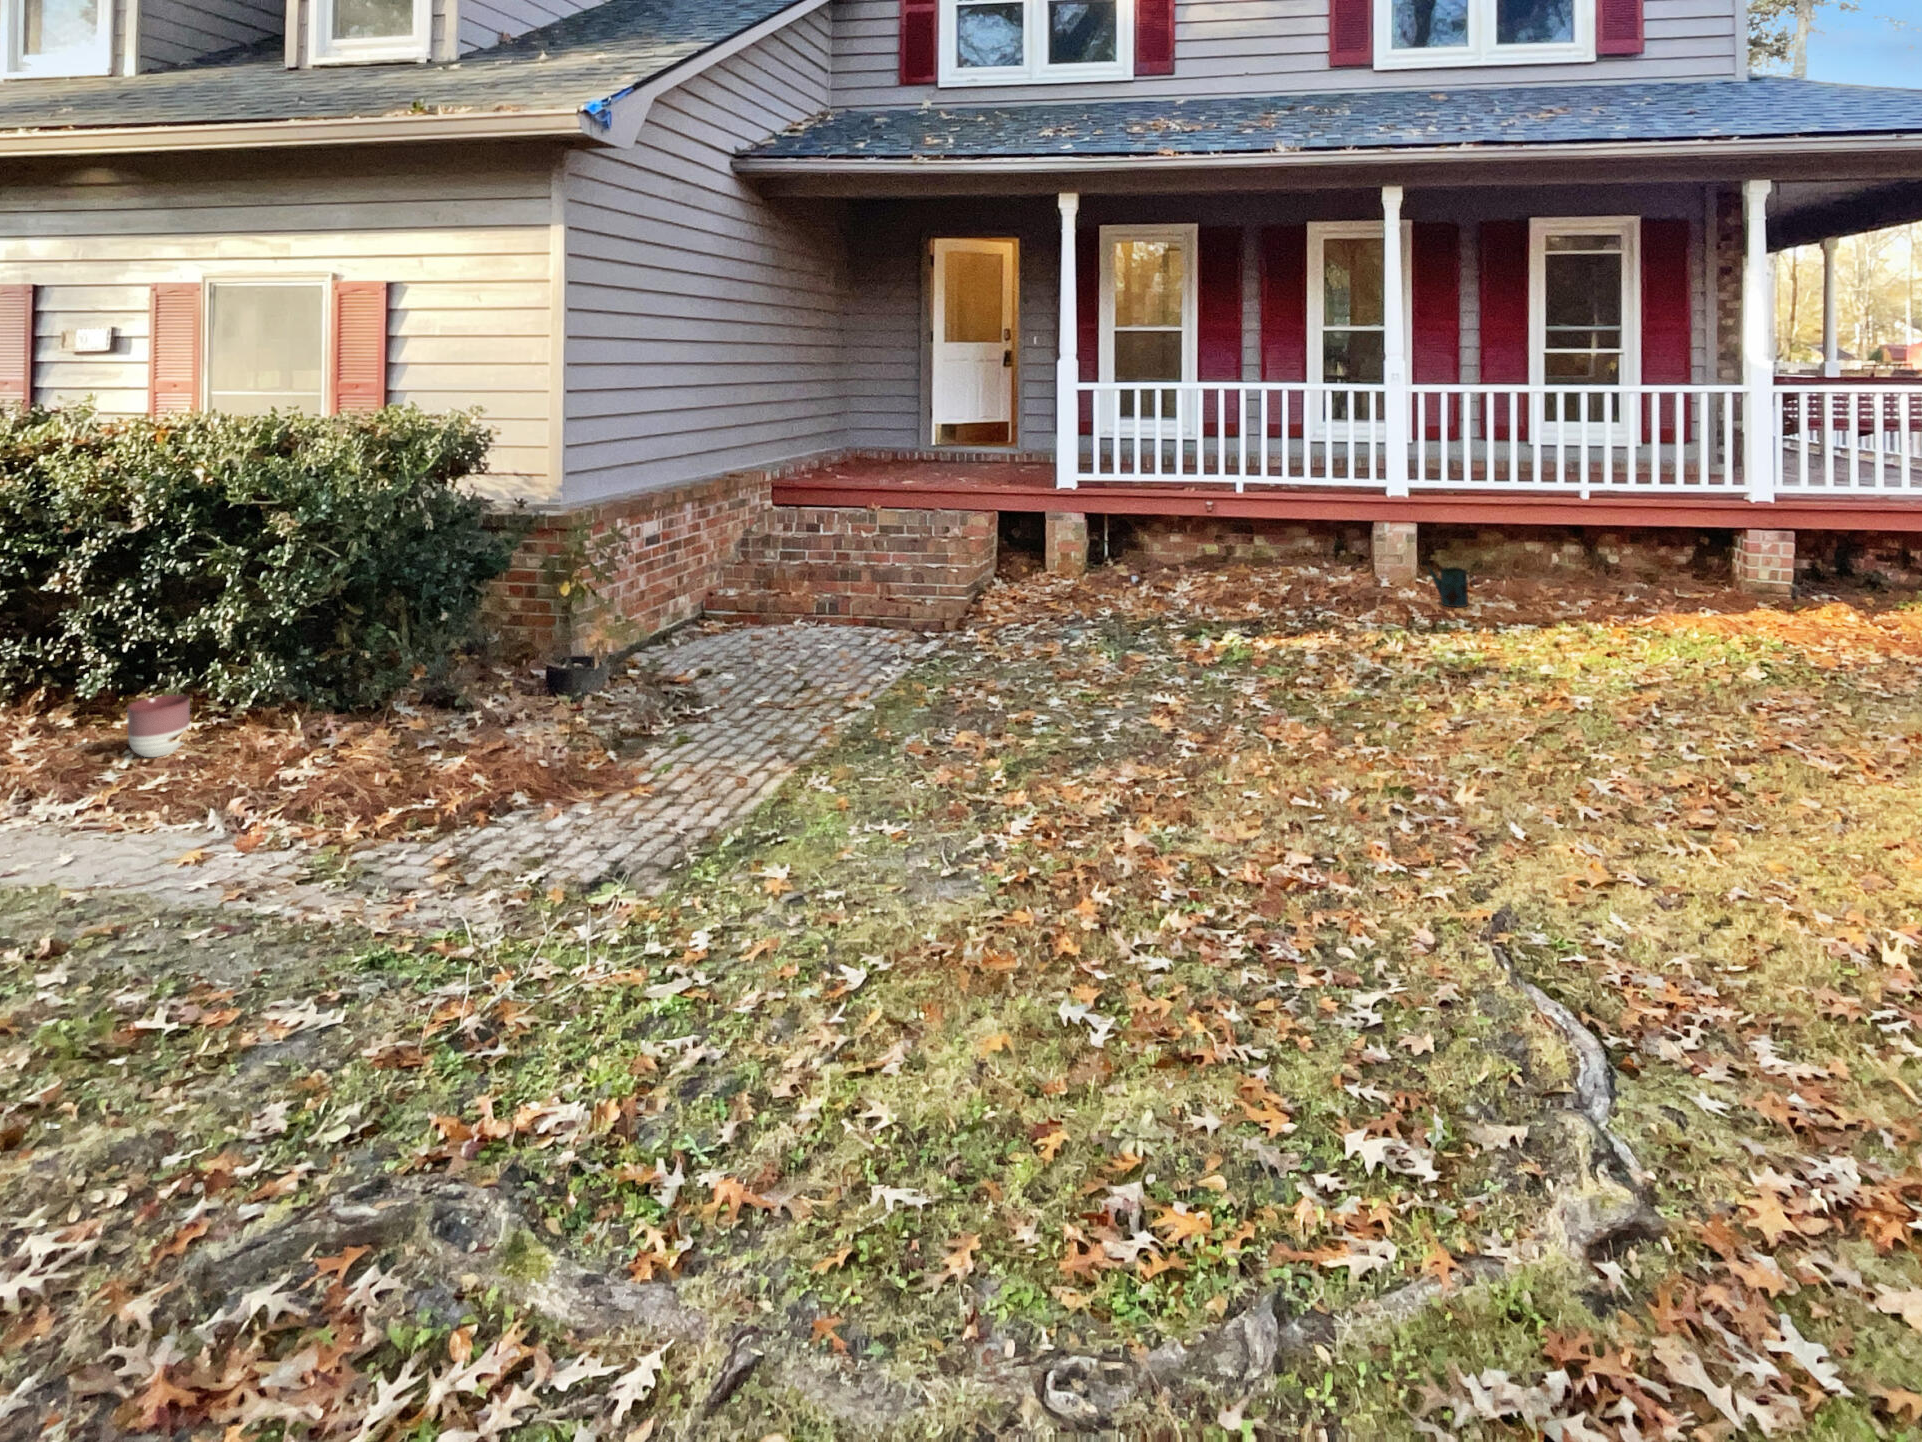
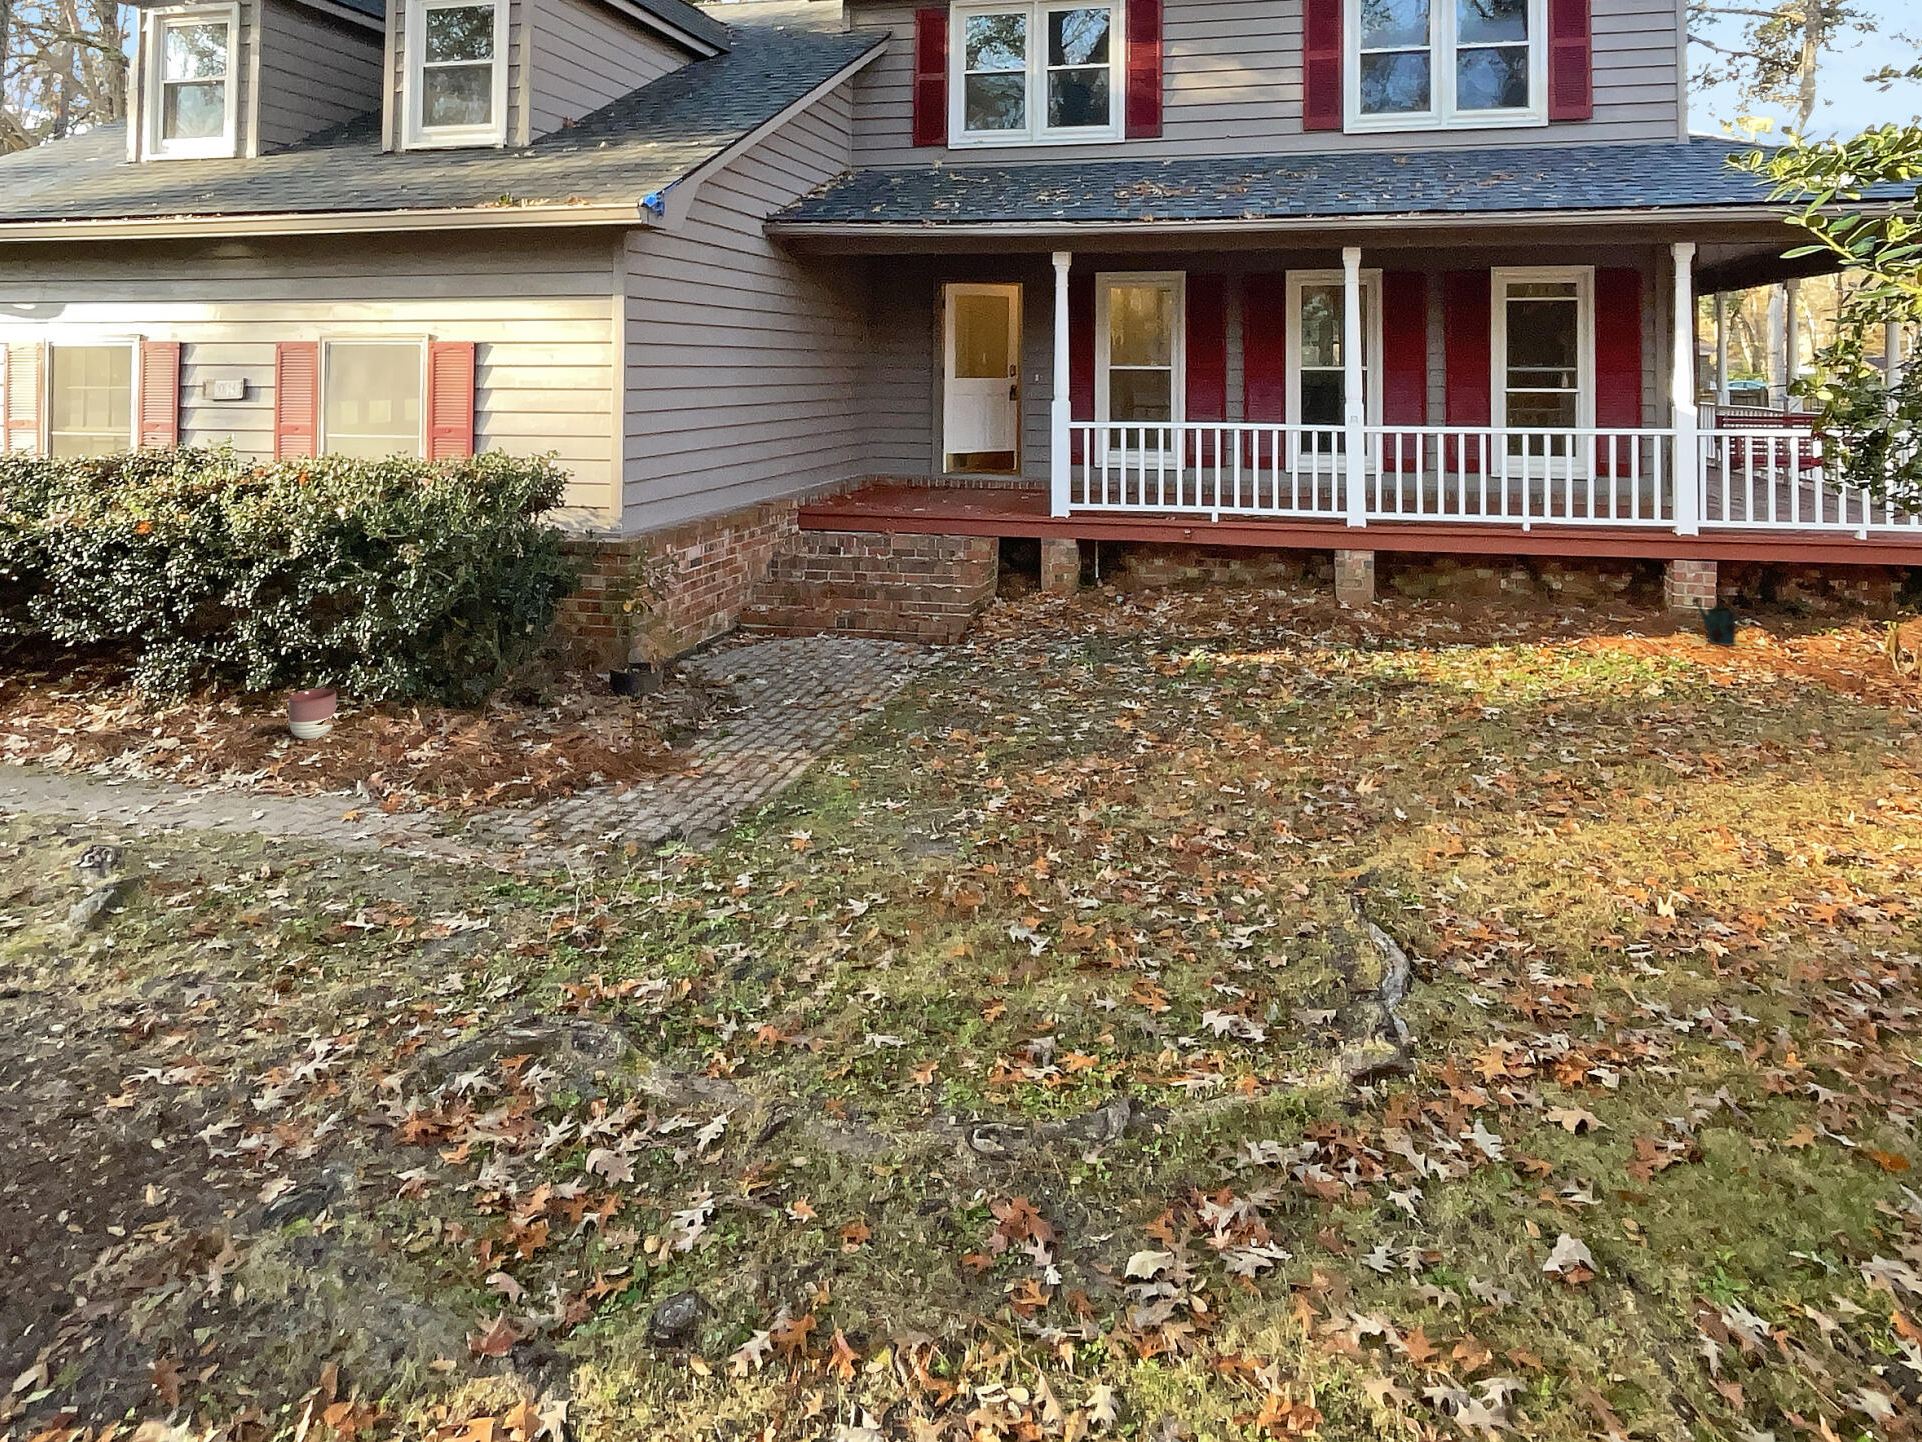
watering can: present [1422,560,1475,607] -> present [1692,598,1740,645]

